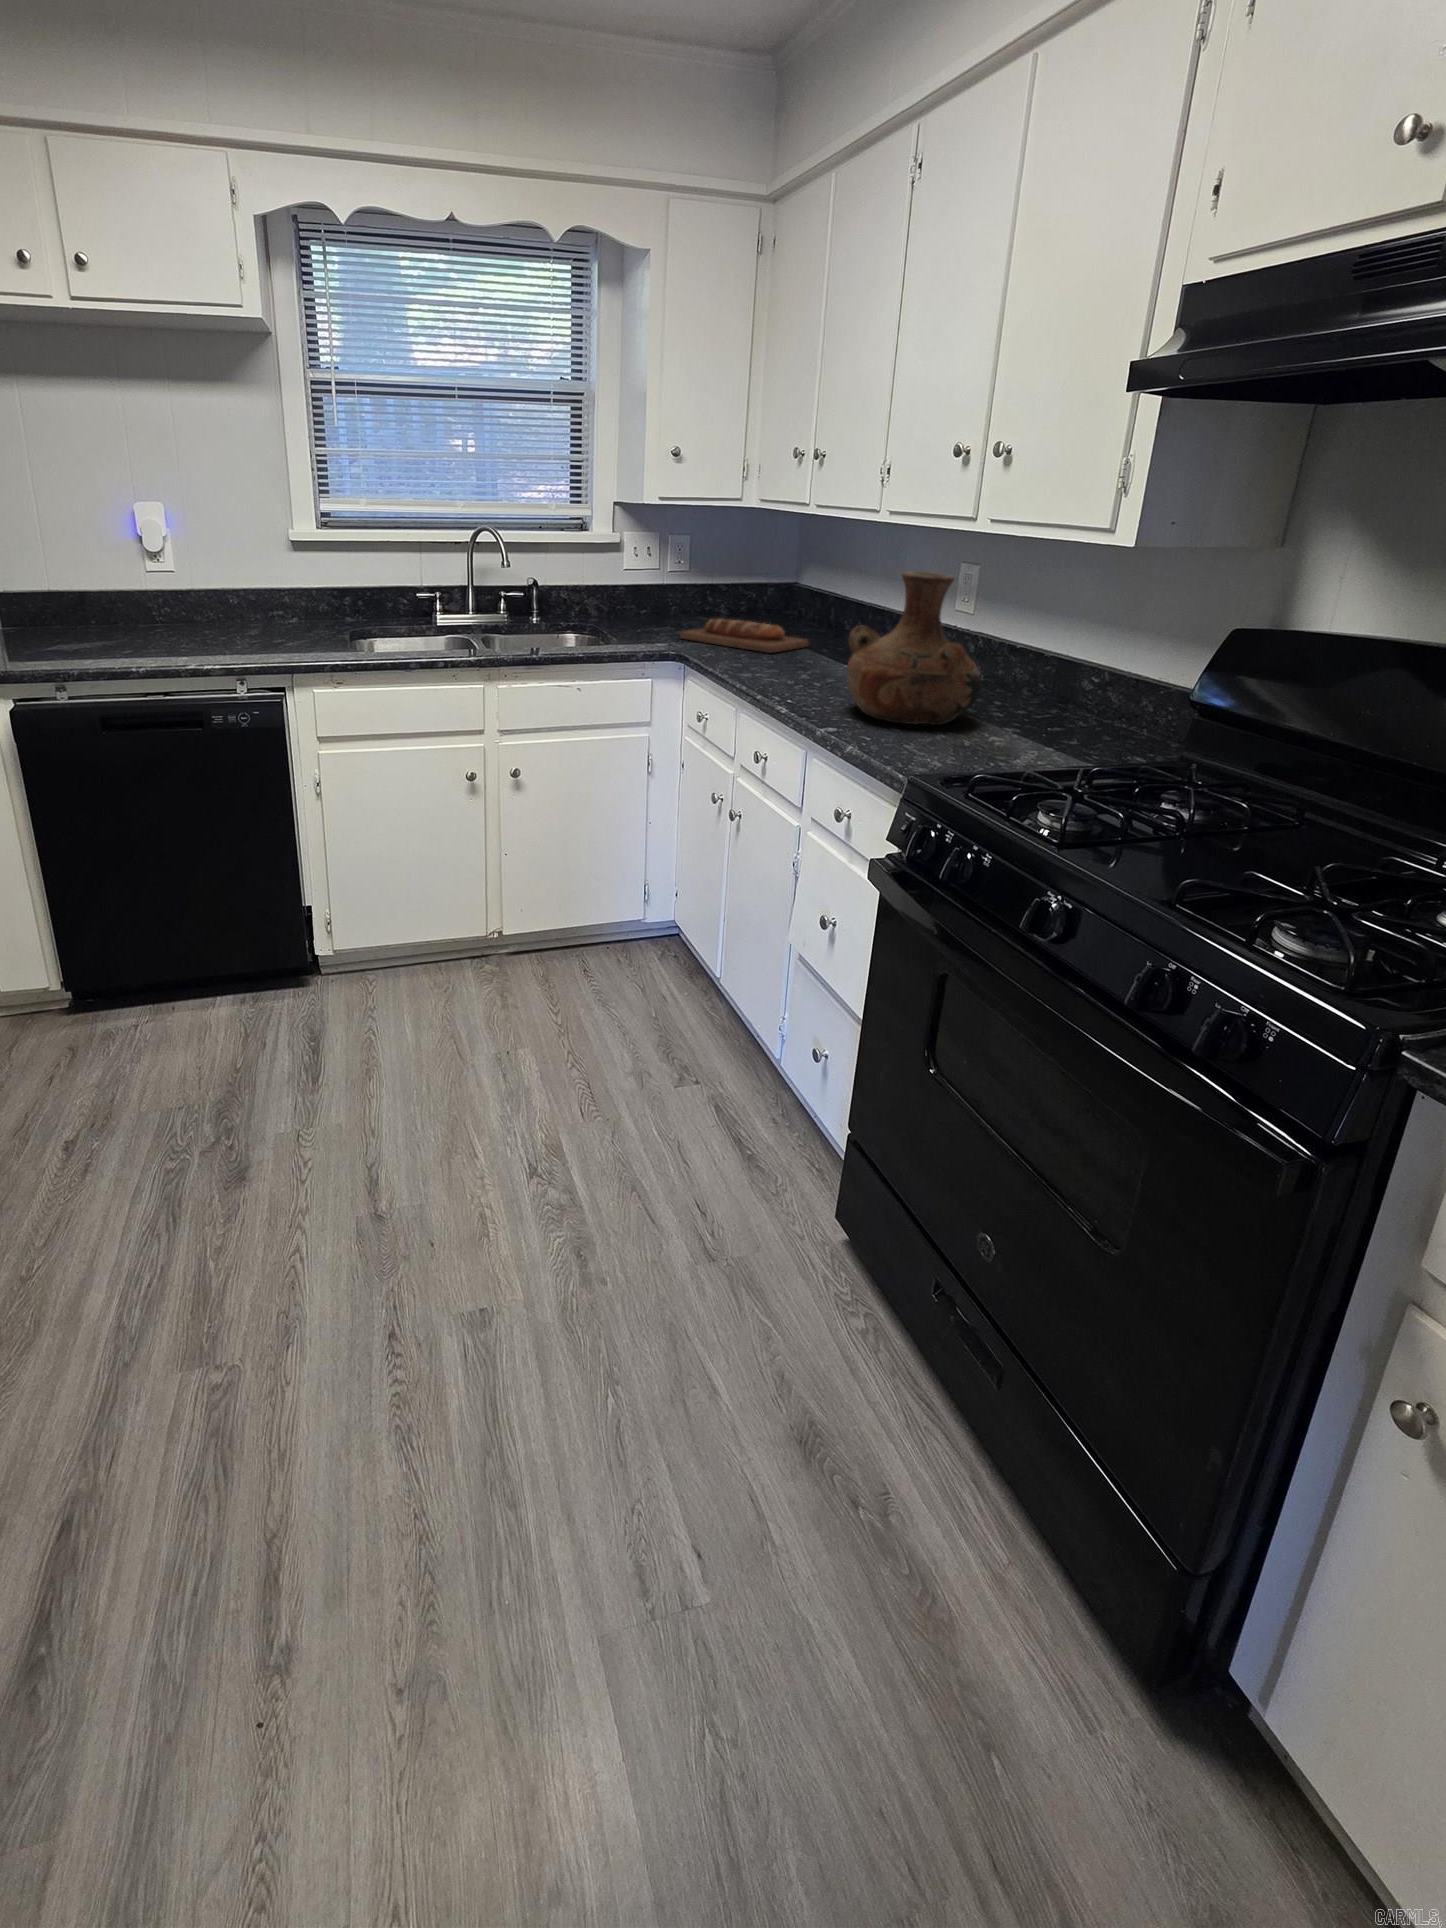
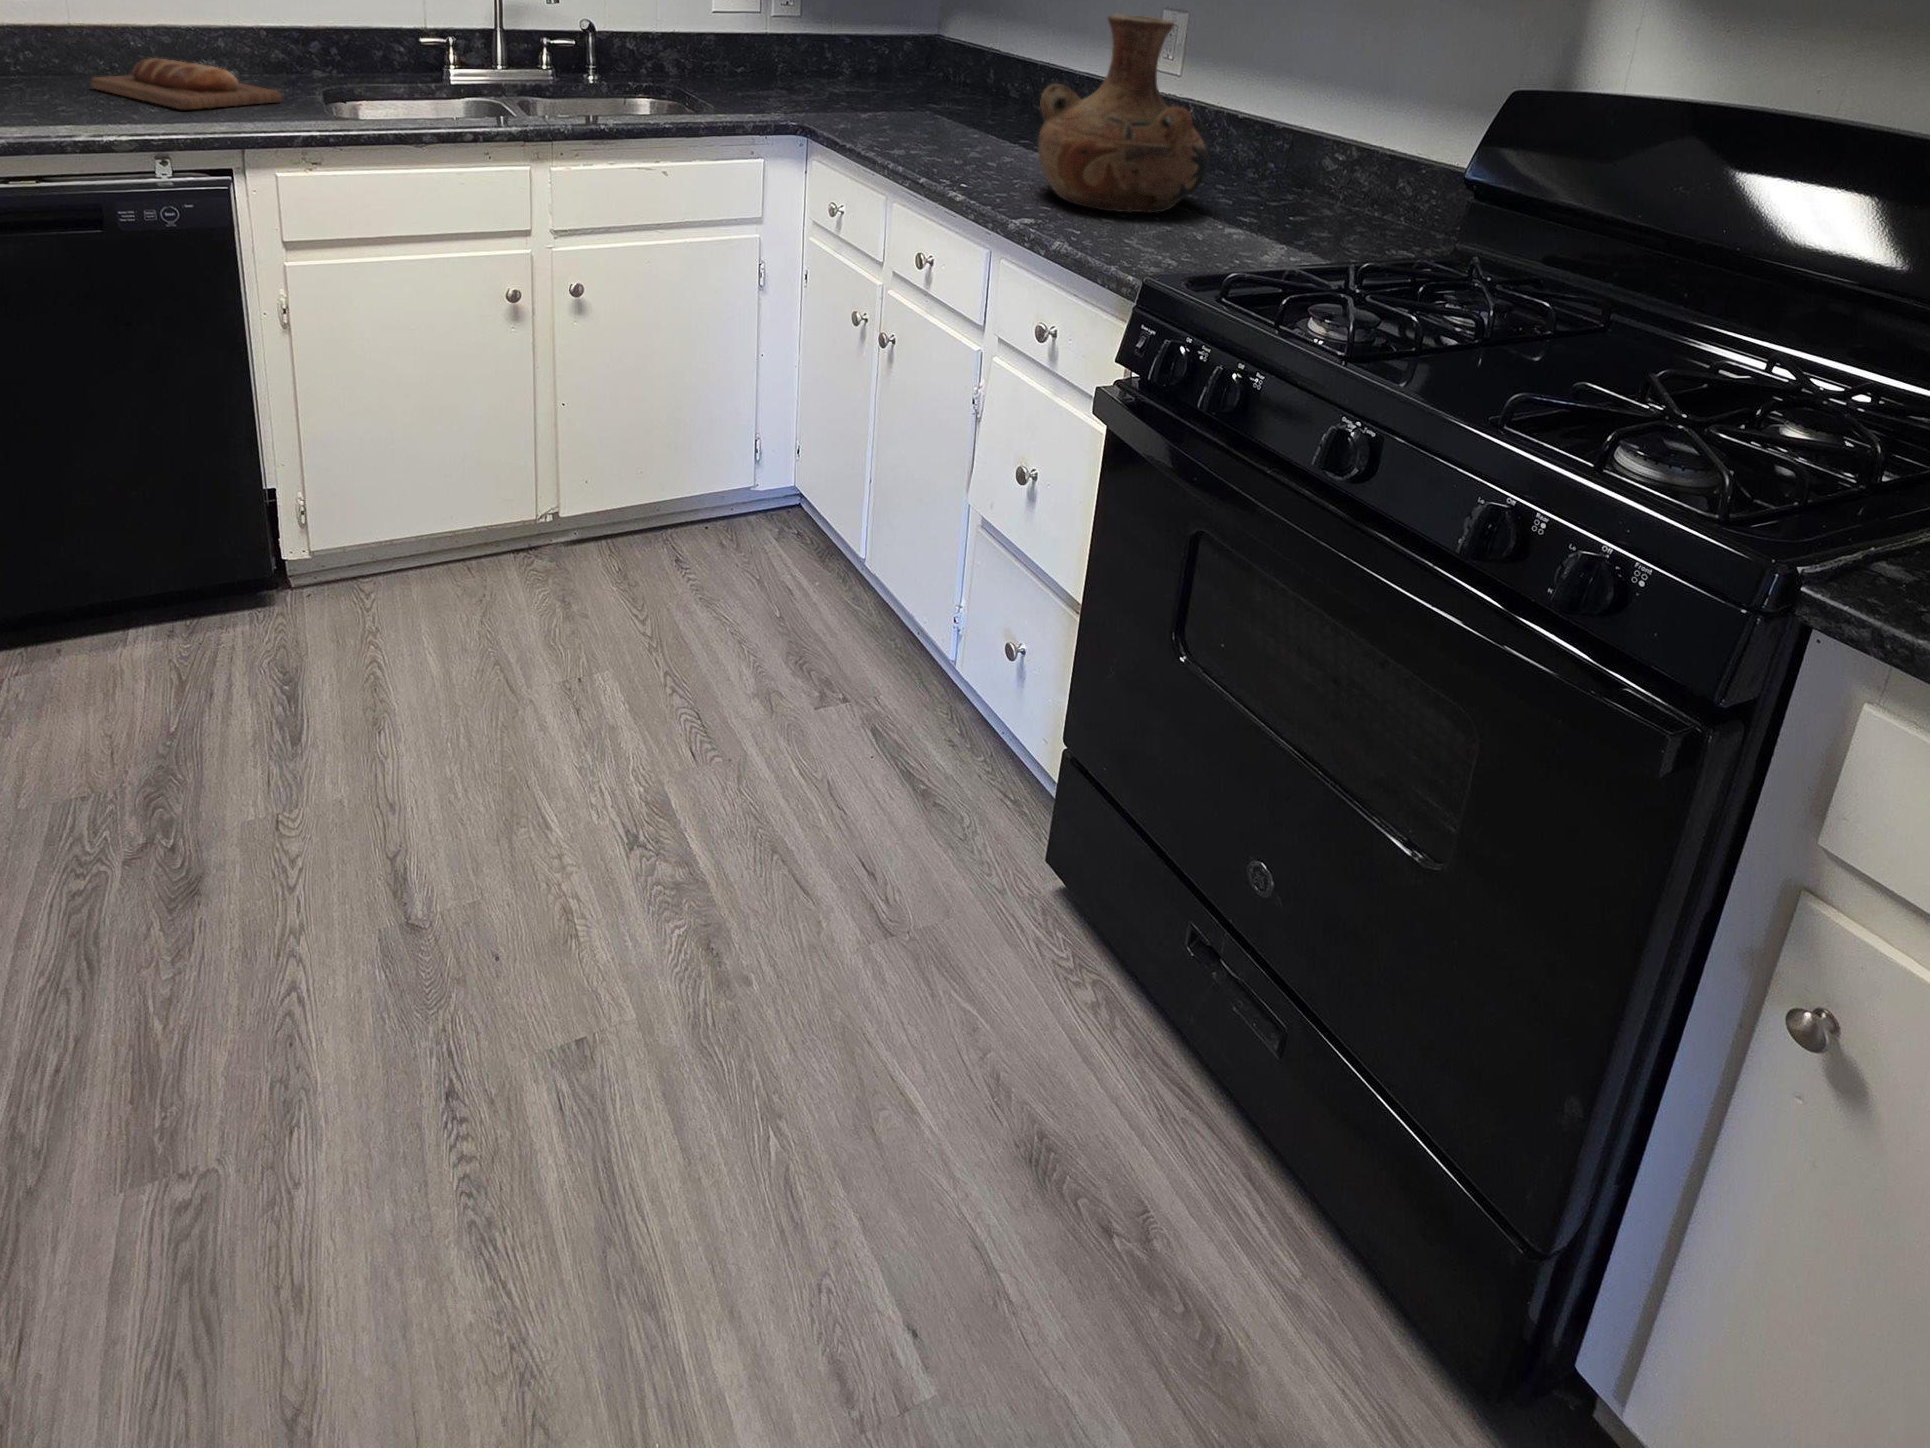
bread loaf: present [680,619,809,653] -> present [91,58,282,109]

